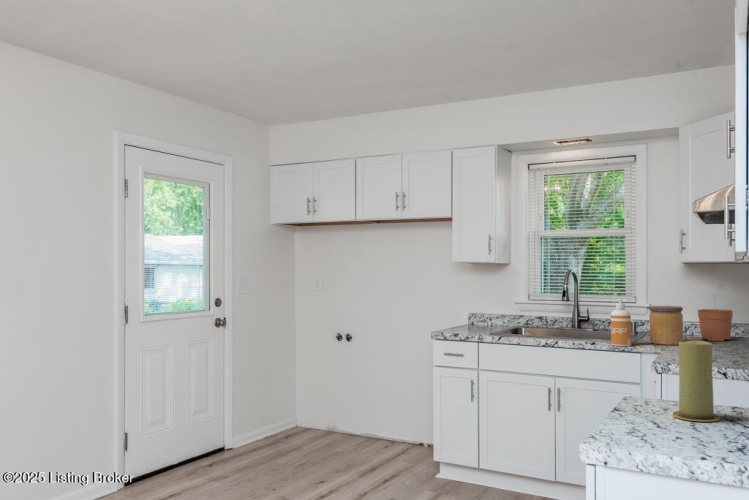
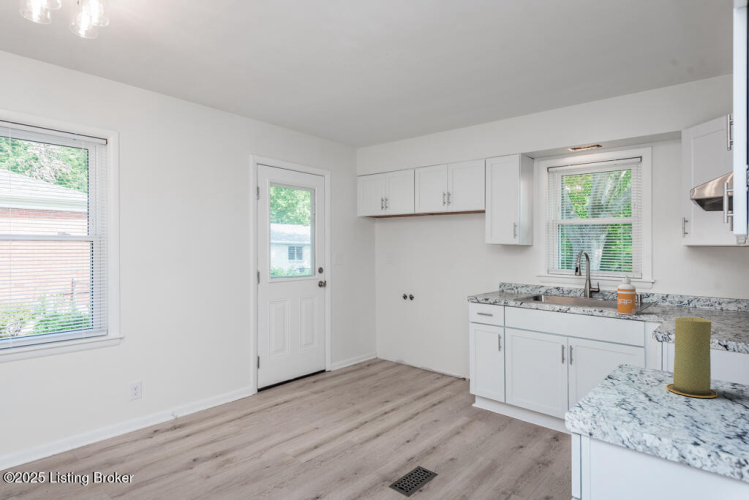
jar: present [649,306,683,345] -> none [653,282,684,315]
plant pot: present [698,309,733,341] -> none [699,274,733,313]

